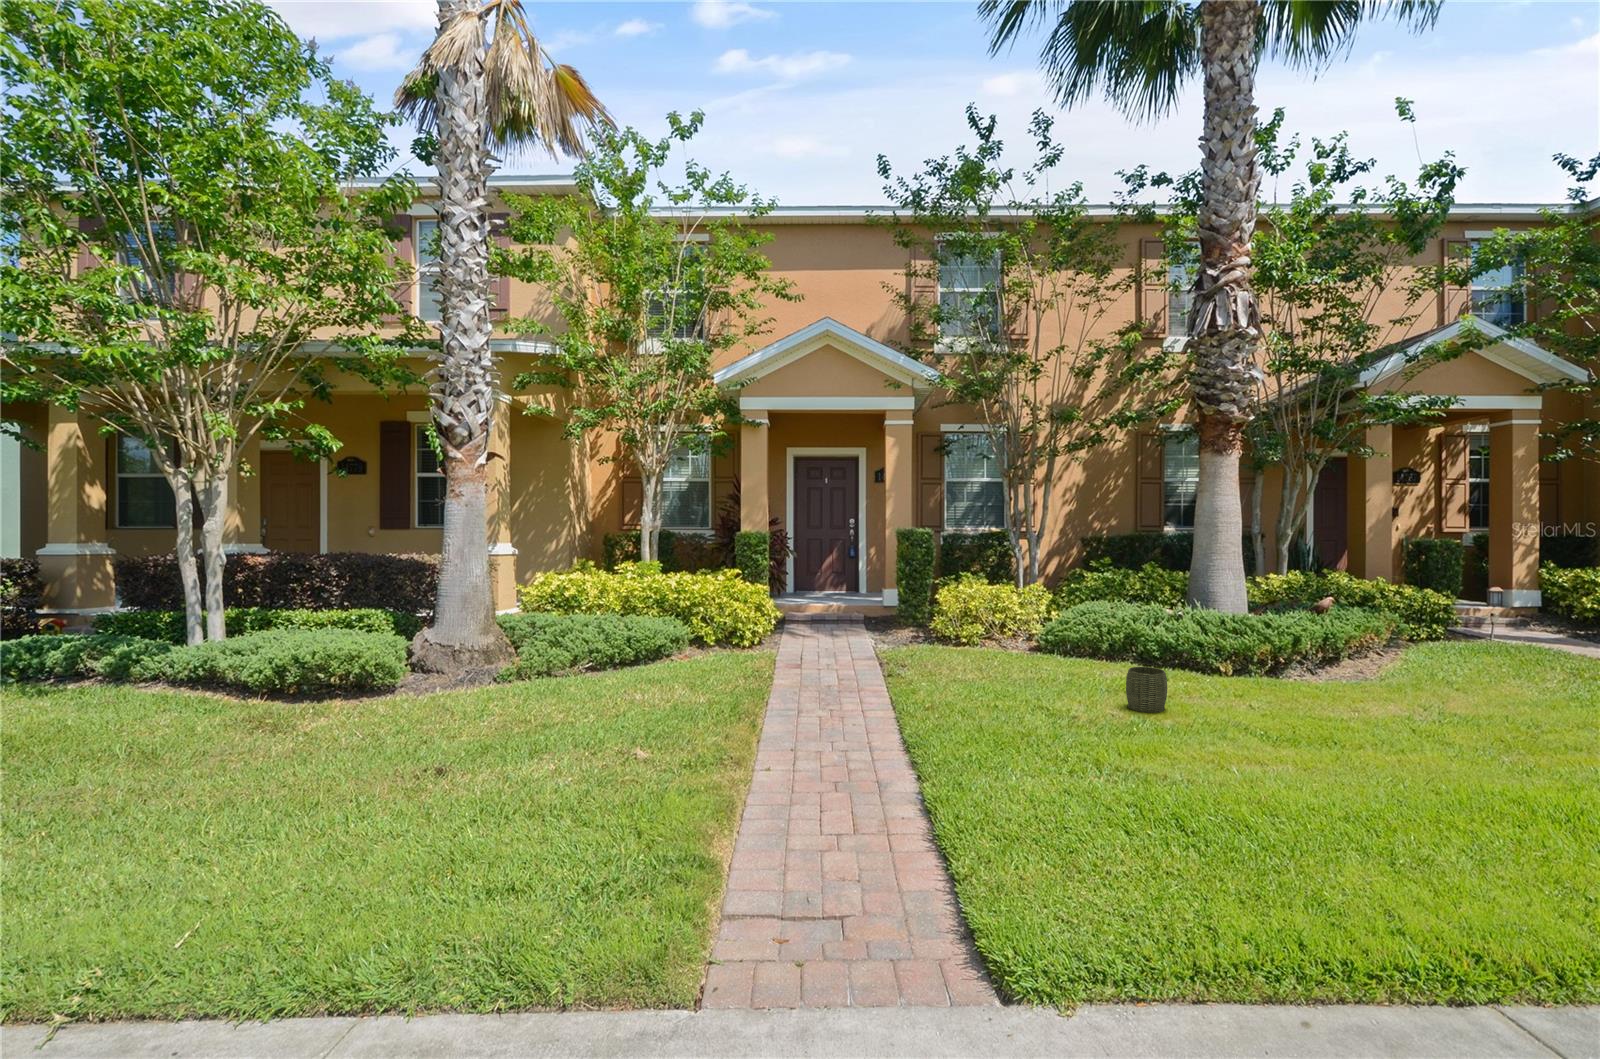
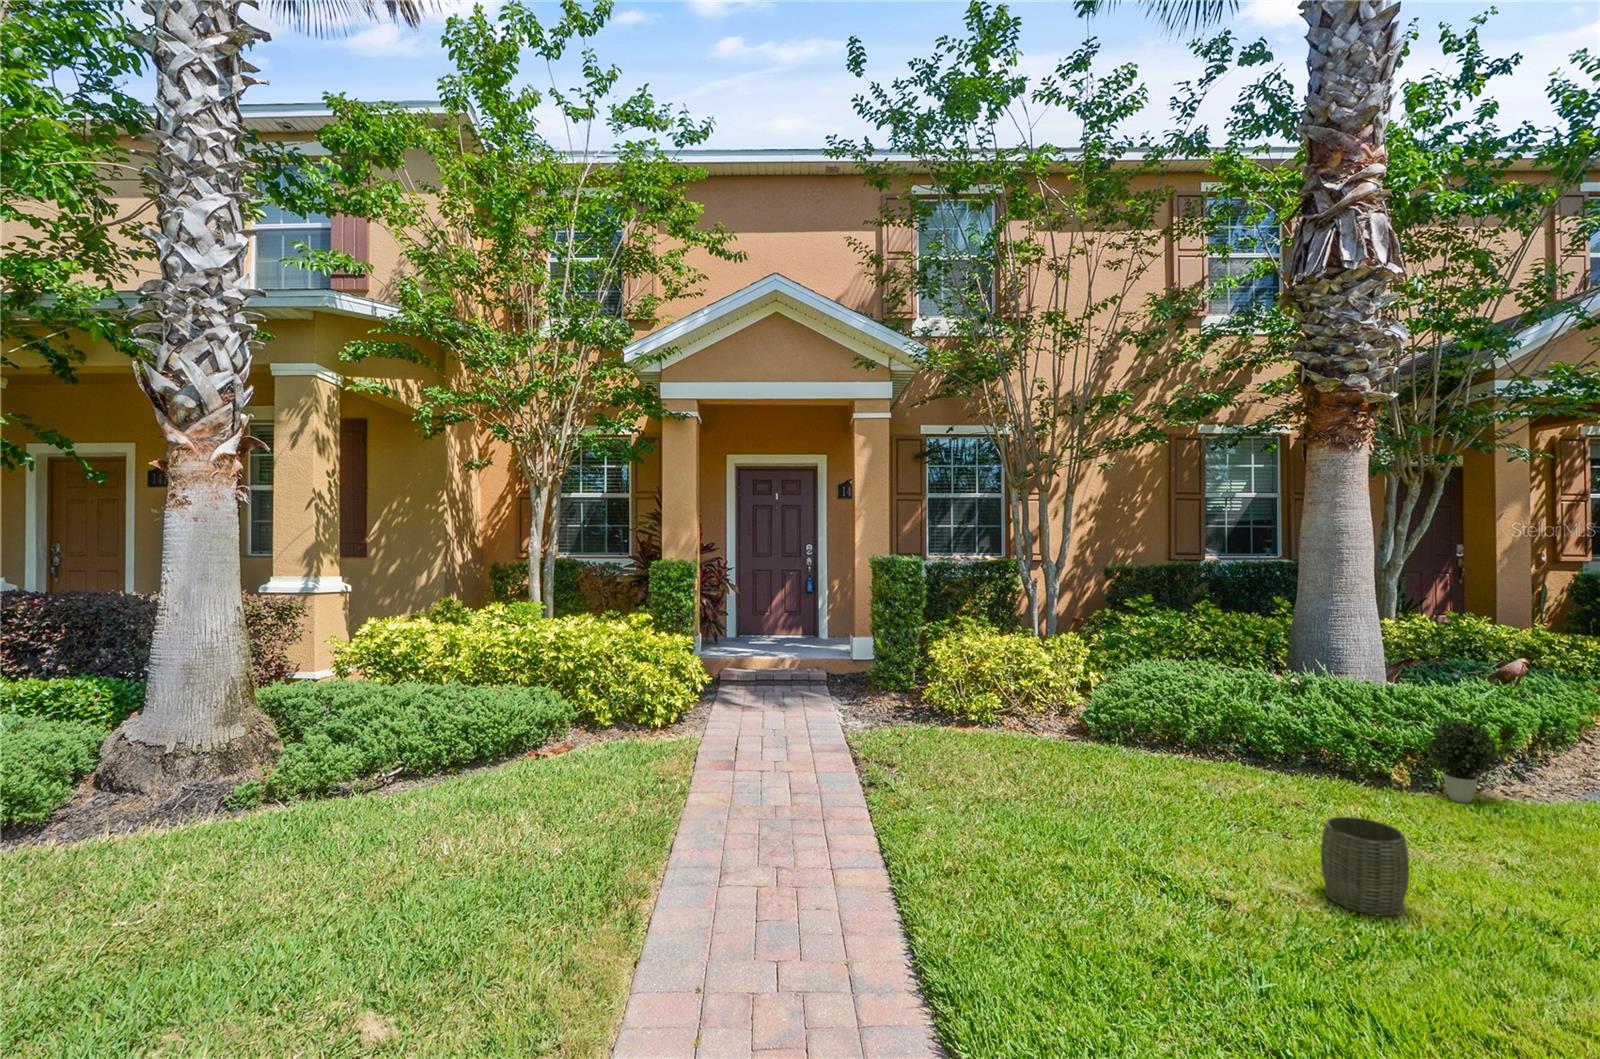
potted plant: none [1237,629,1278,680] -> present [1427,719,1499,803]

